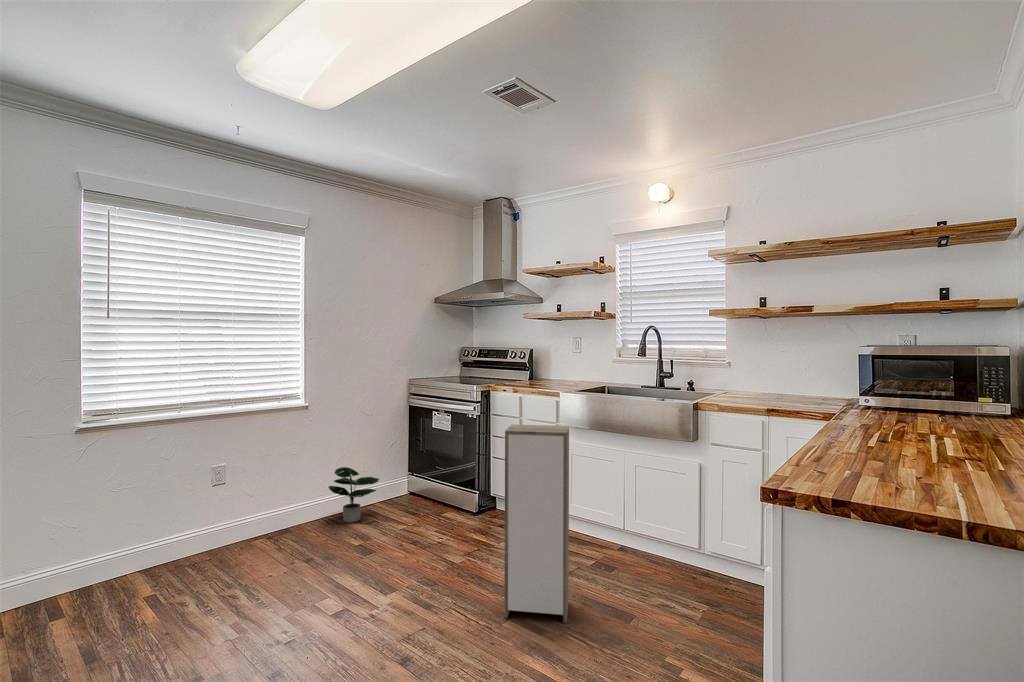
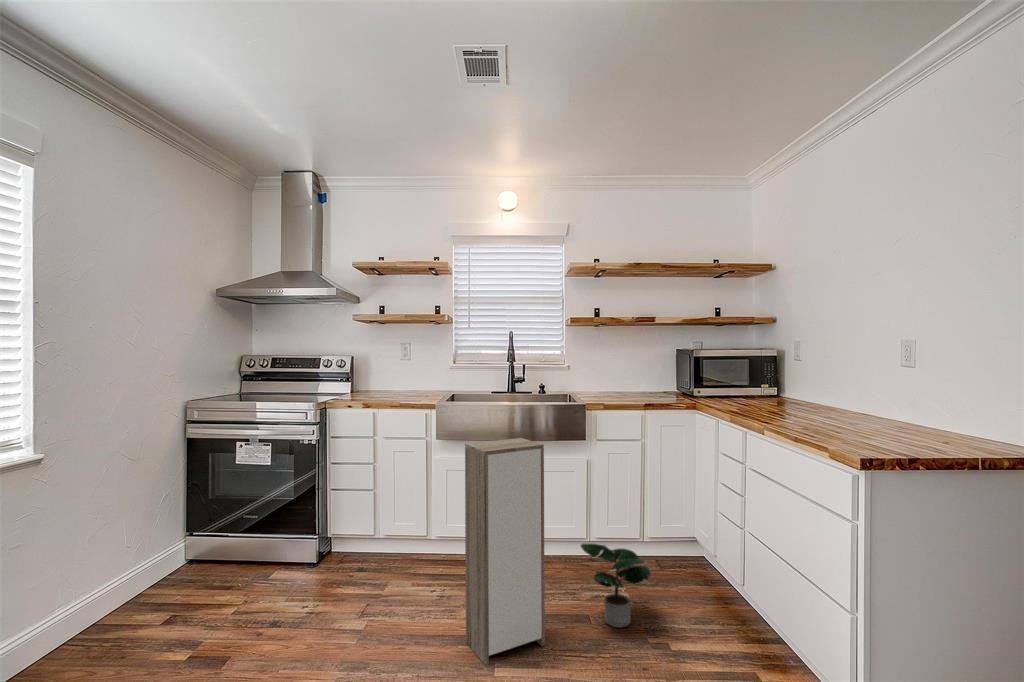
potted plant: present [328,467,379,523] -> present [581,544,651,627]

